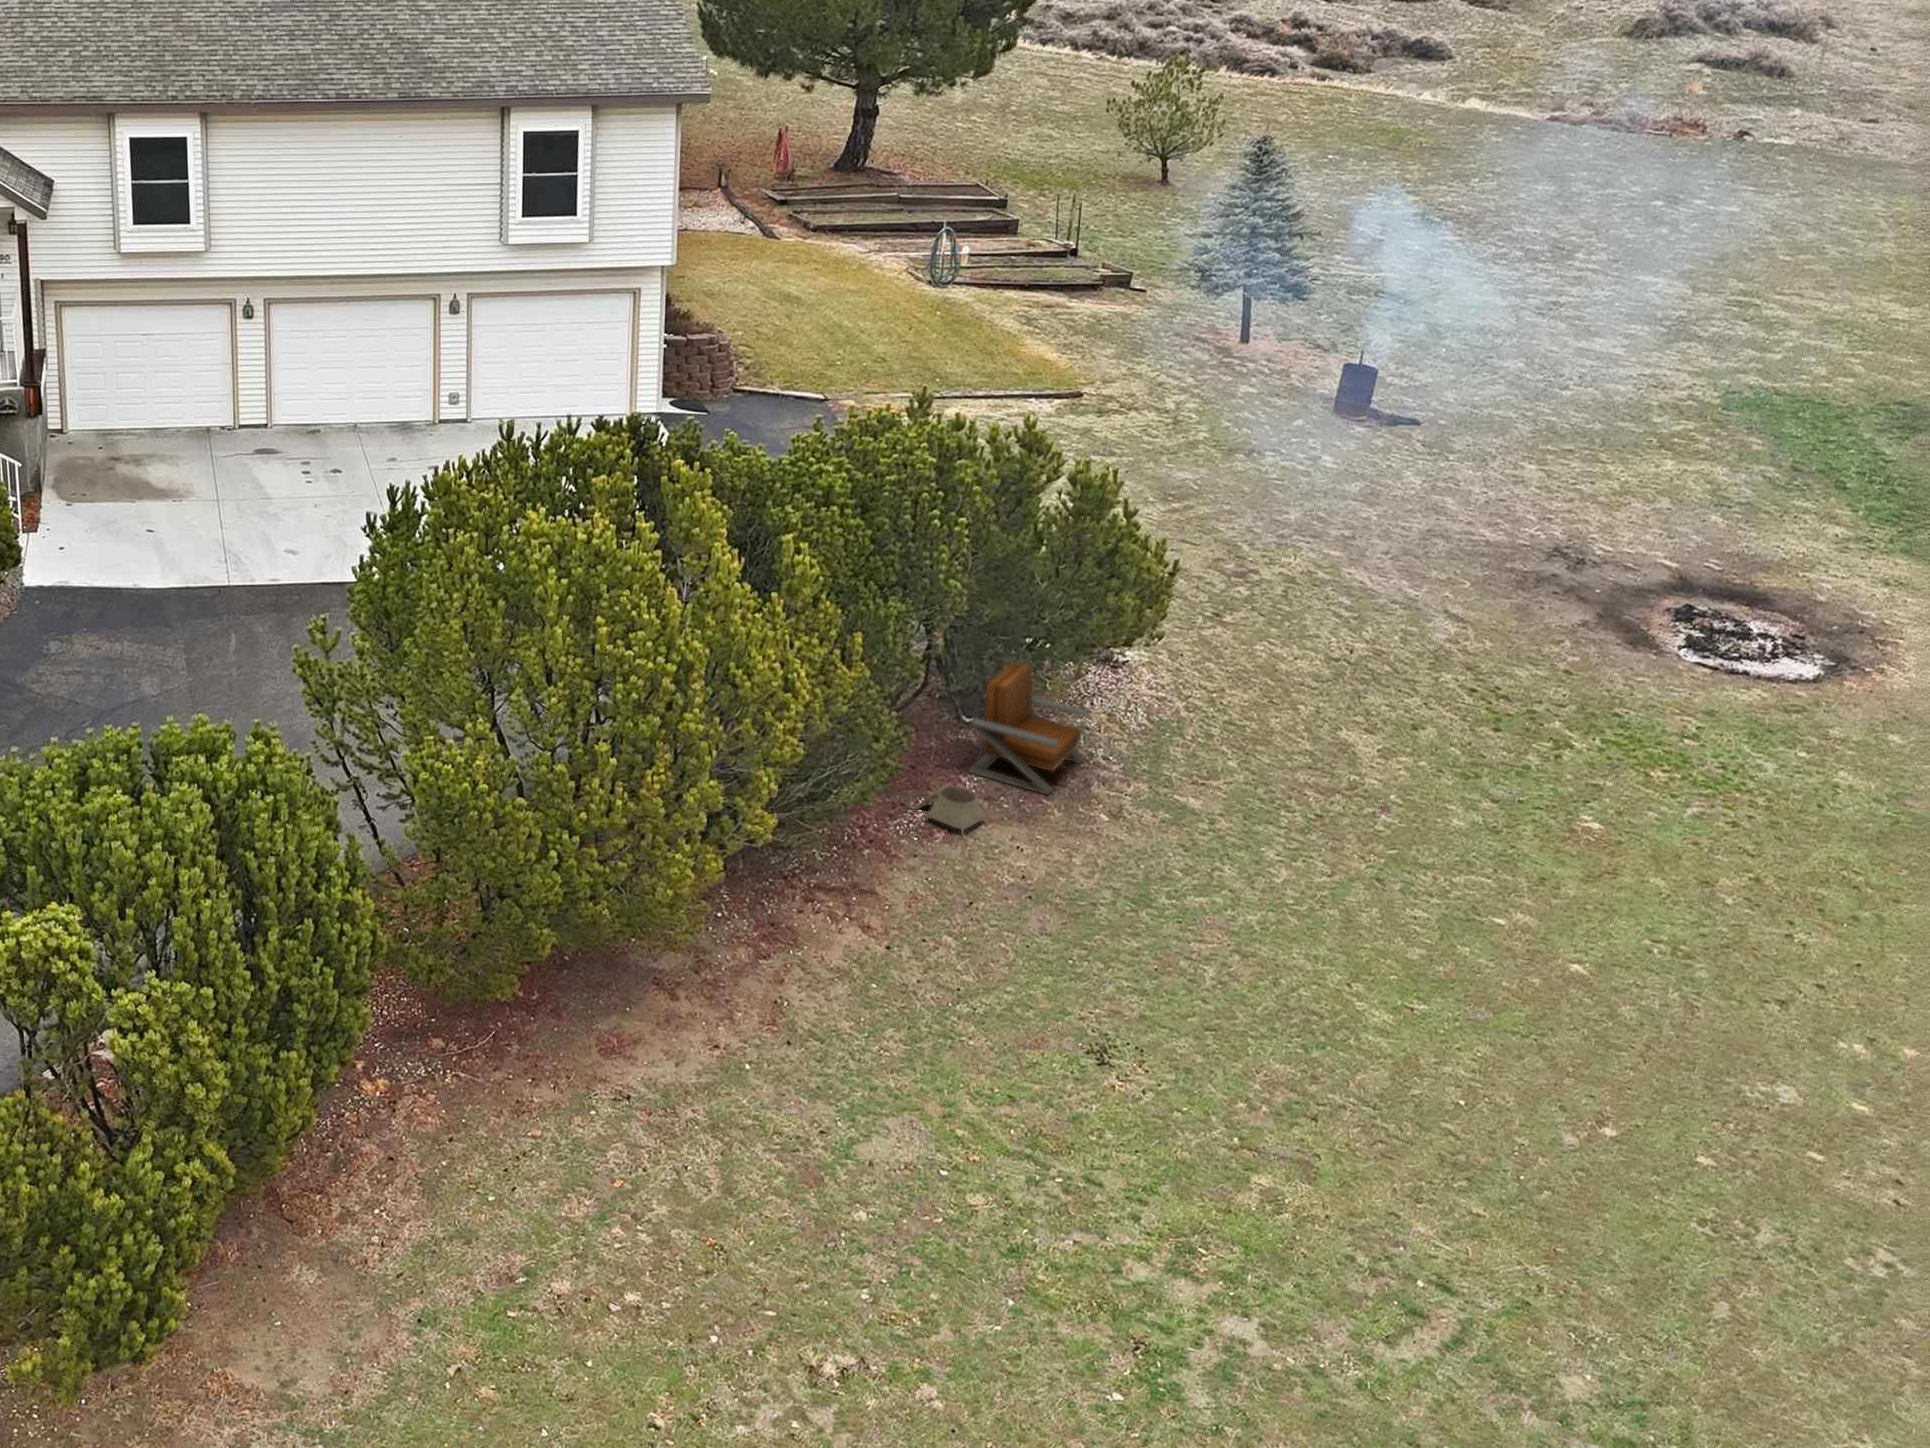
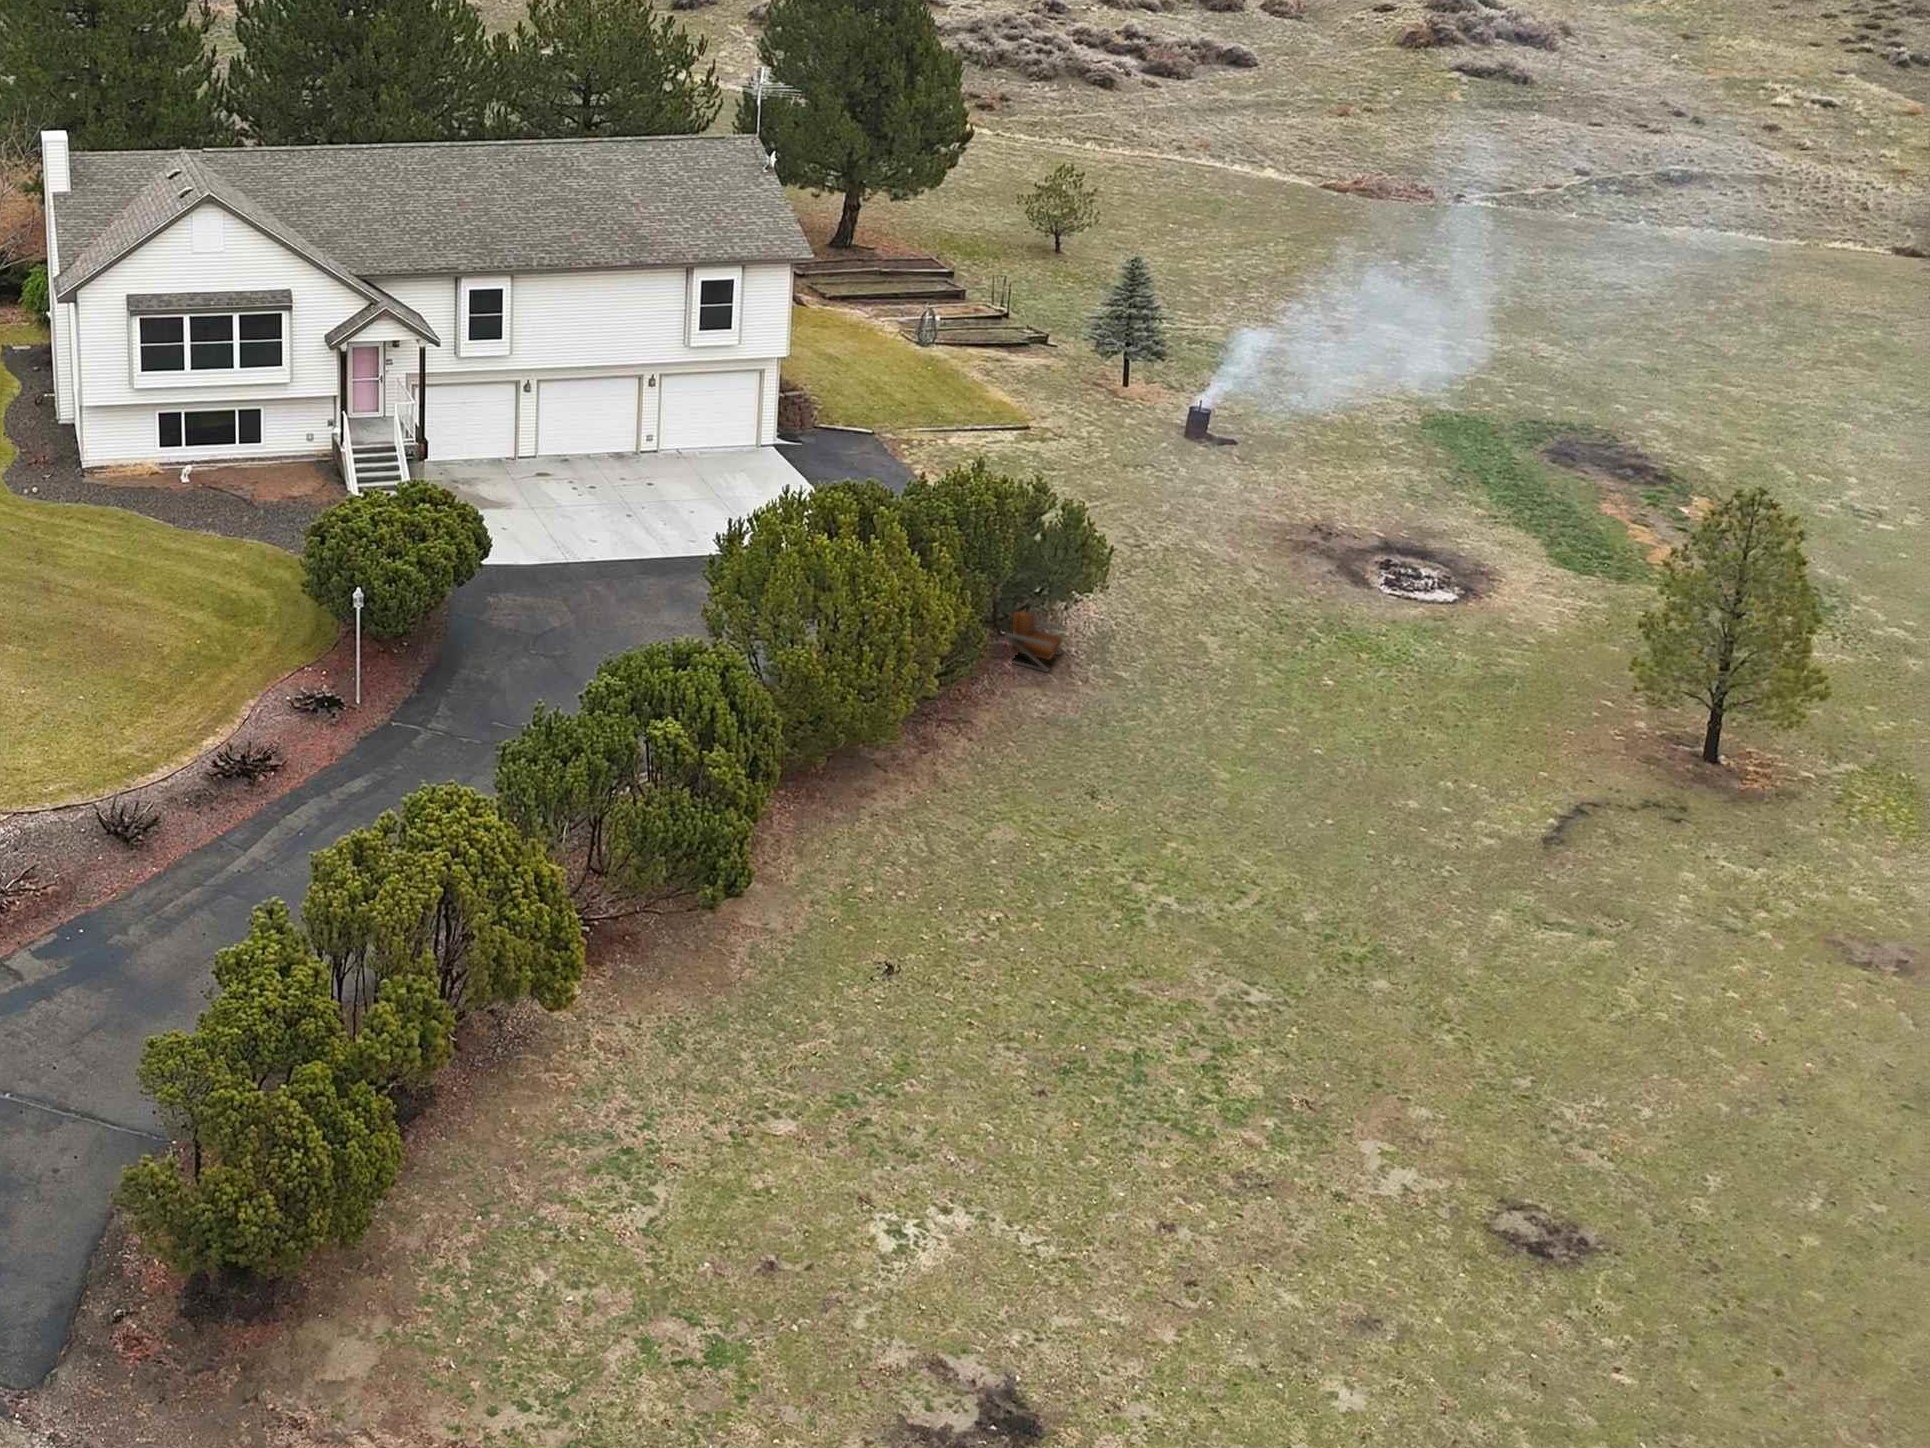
basket: present [917,784,985,833] -> none [980,667,1018,694]

